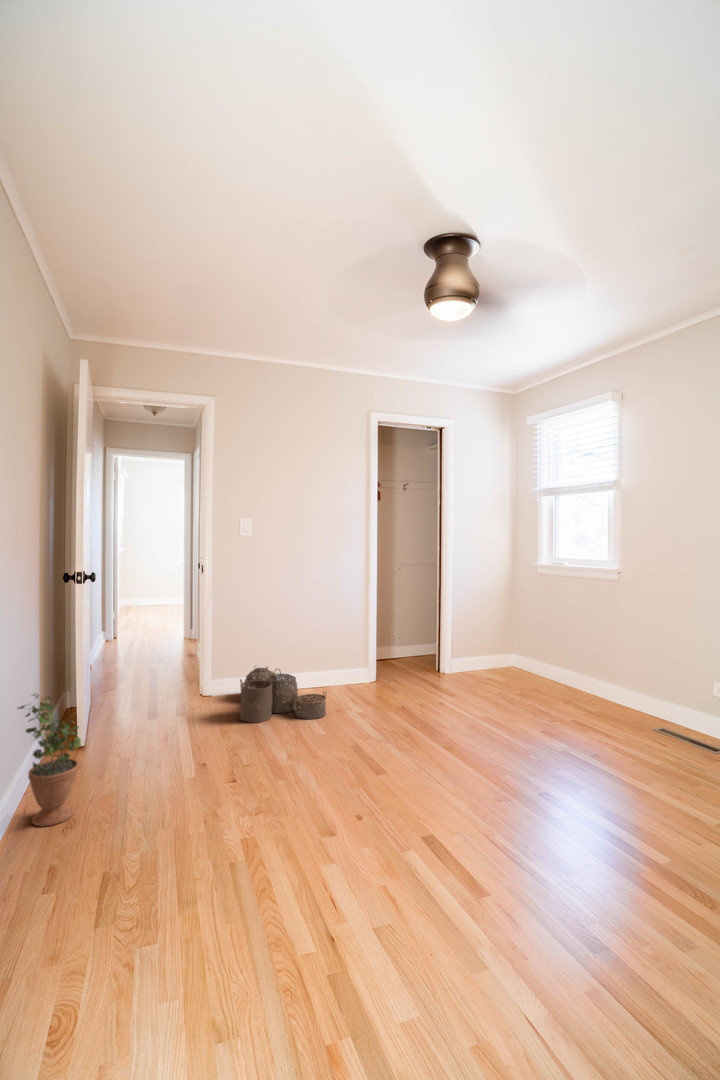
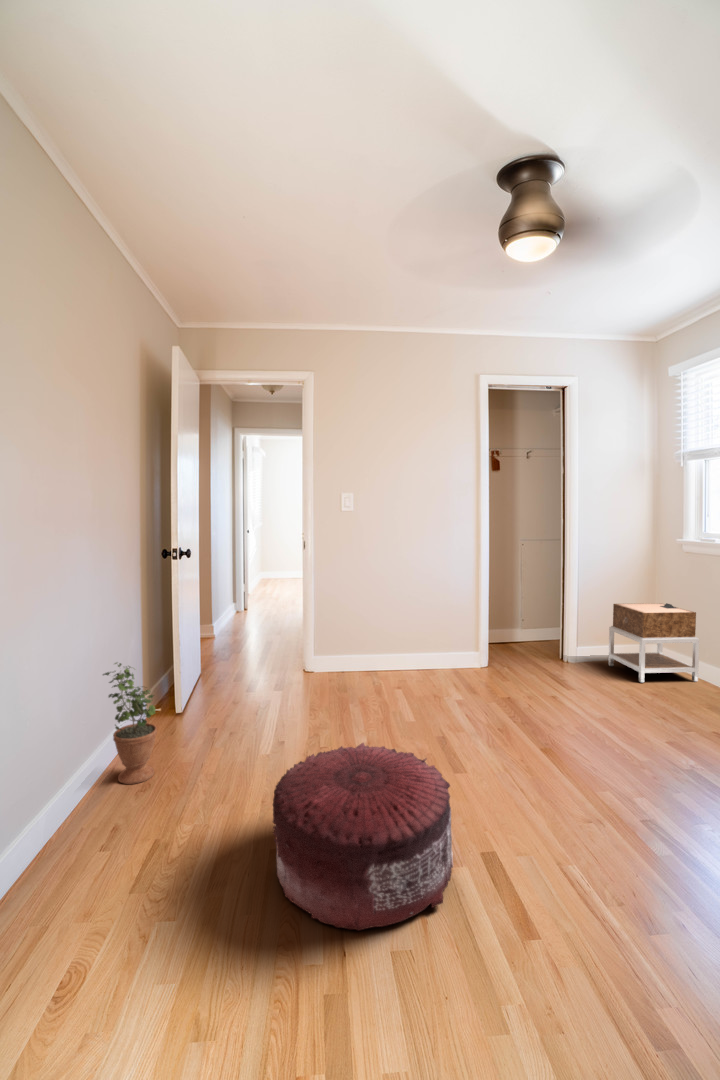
nightstand: none [477,618,547,686] -> present [608,603,699,683]
woven basket: present [240,667,326,722] -> none [331,643,420,703]
pouf: none [239,751,404,919] -> present [273,743,453,931]

